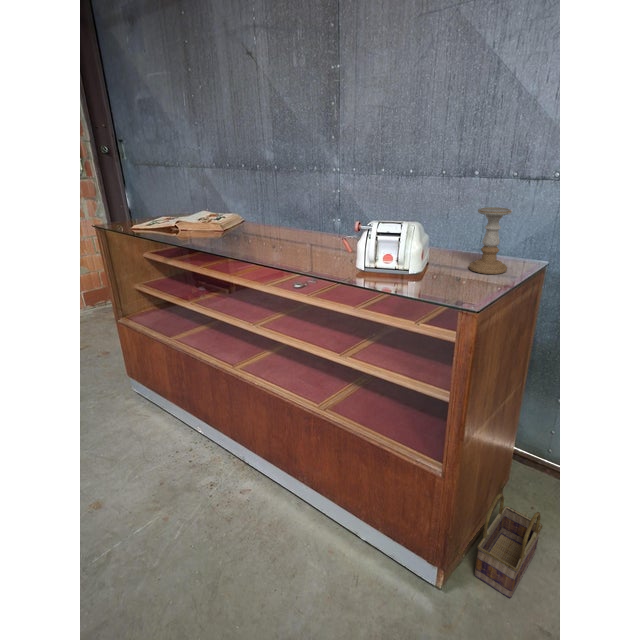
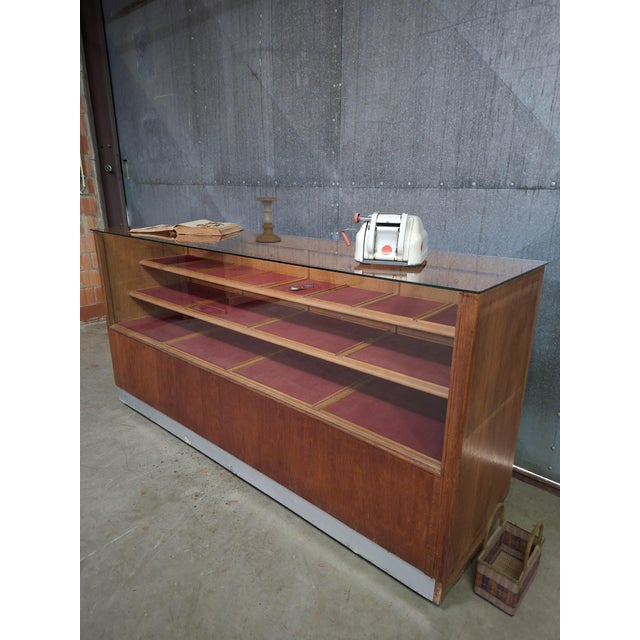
candle holder: present [469,207,512,274] -> present [256,198,281,242]

